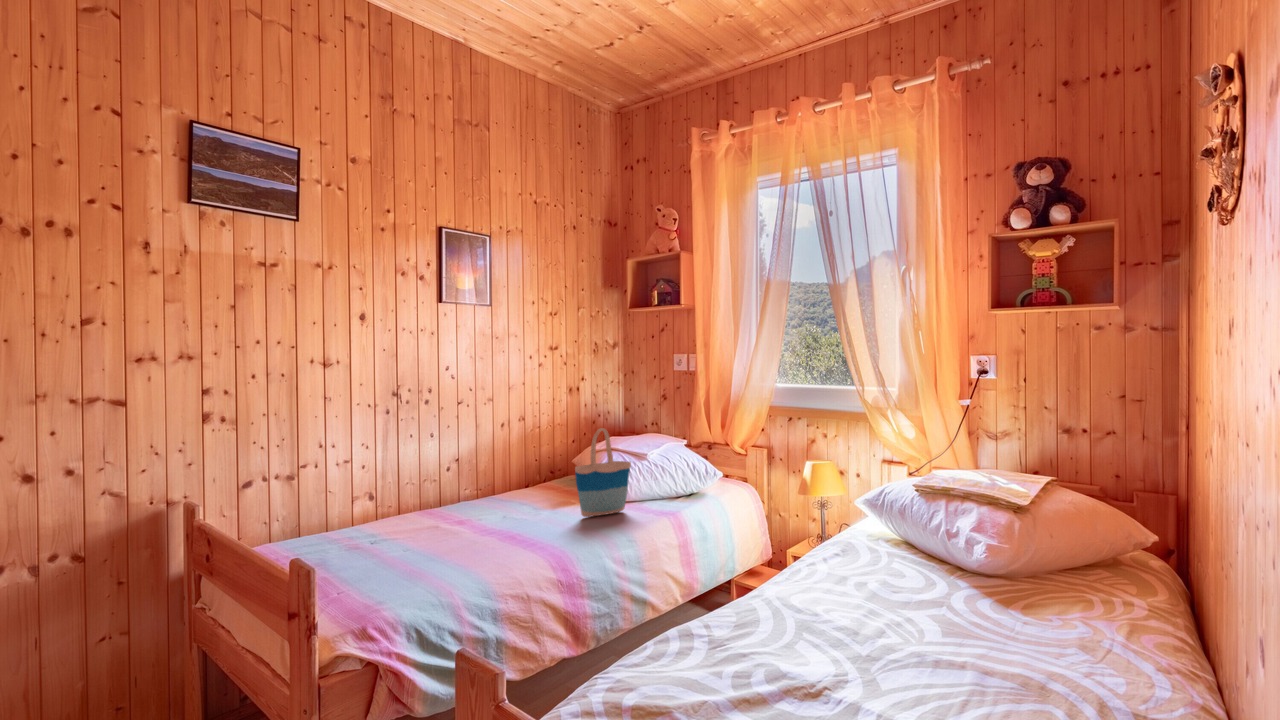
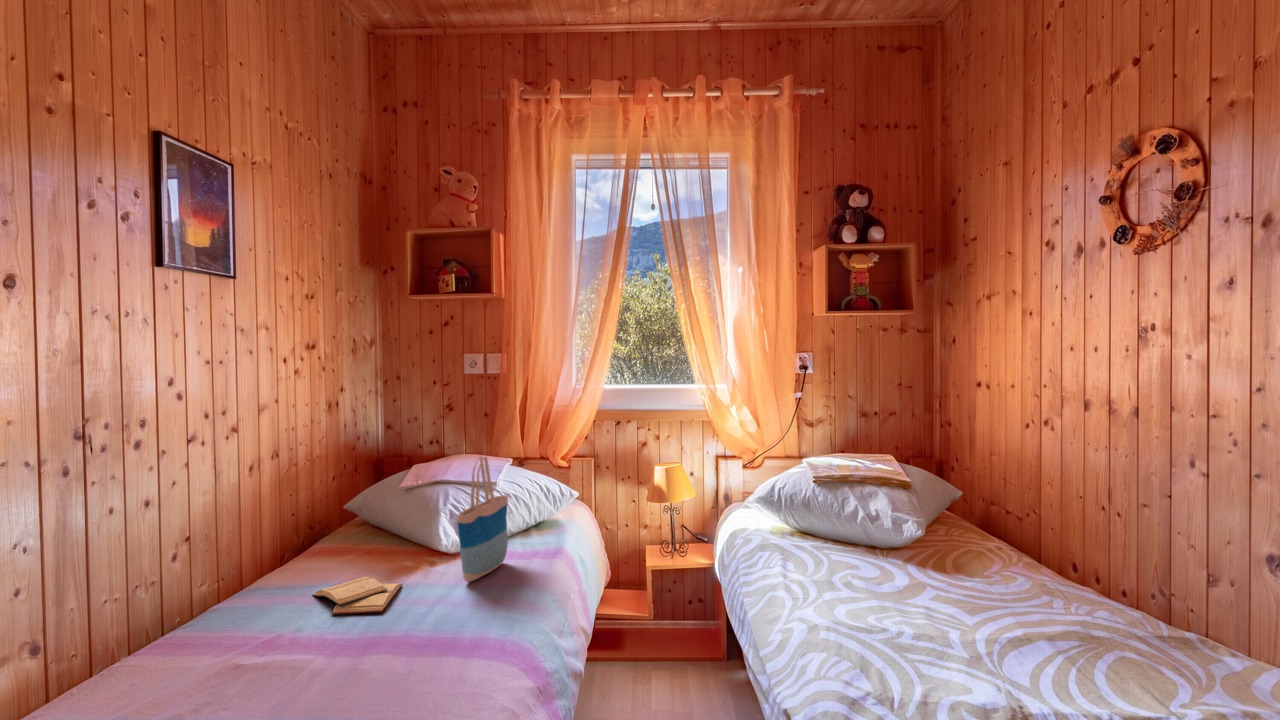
diary: none [498,501,550,520] -> present [312,577,402,615]

